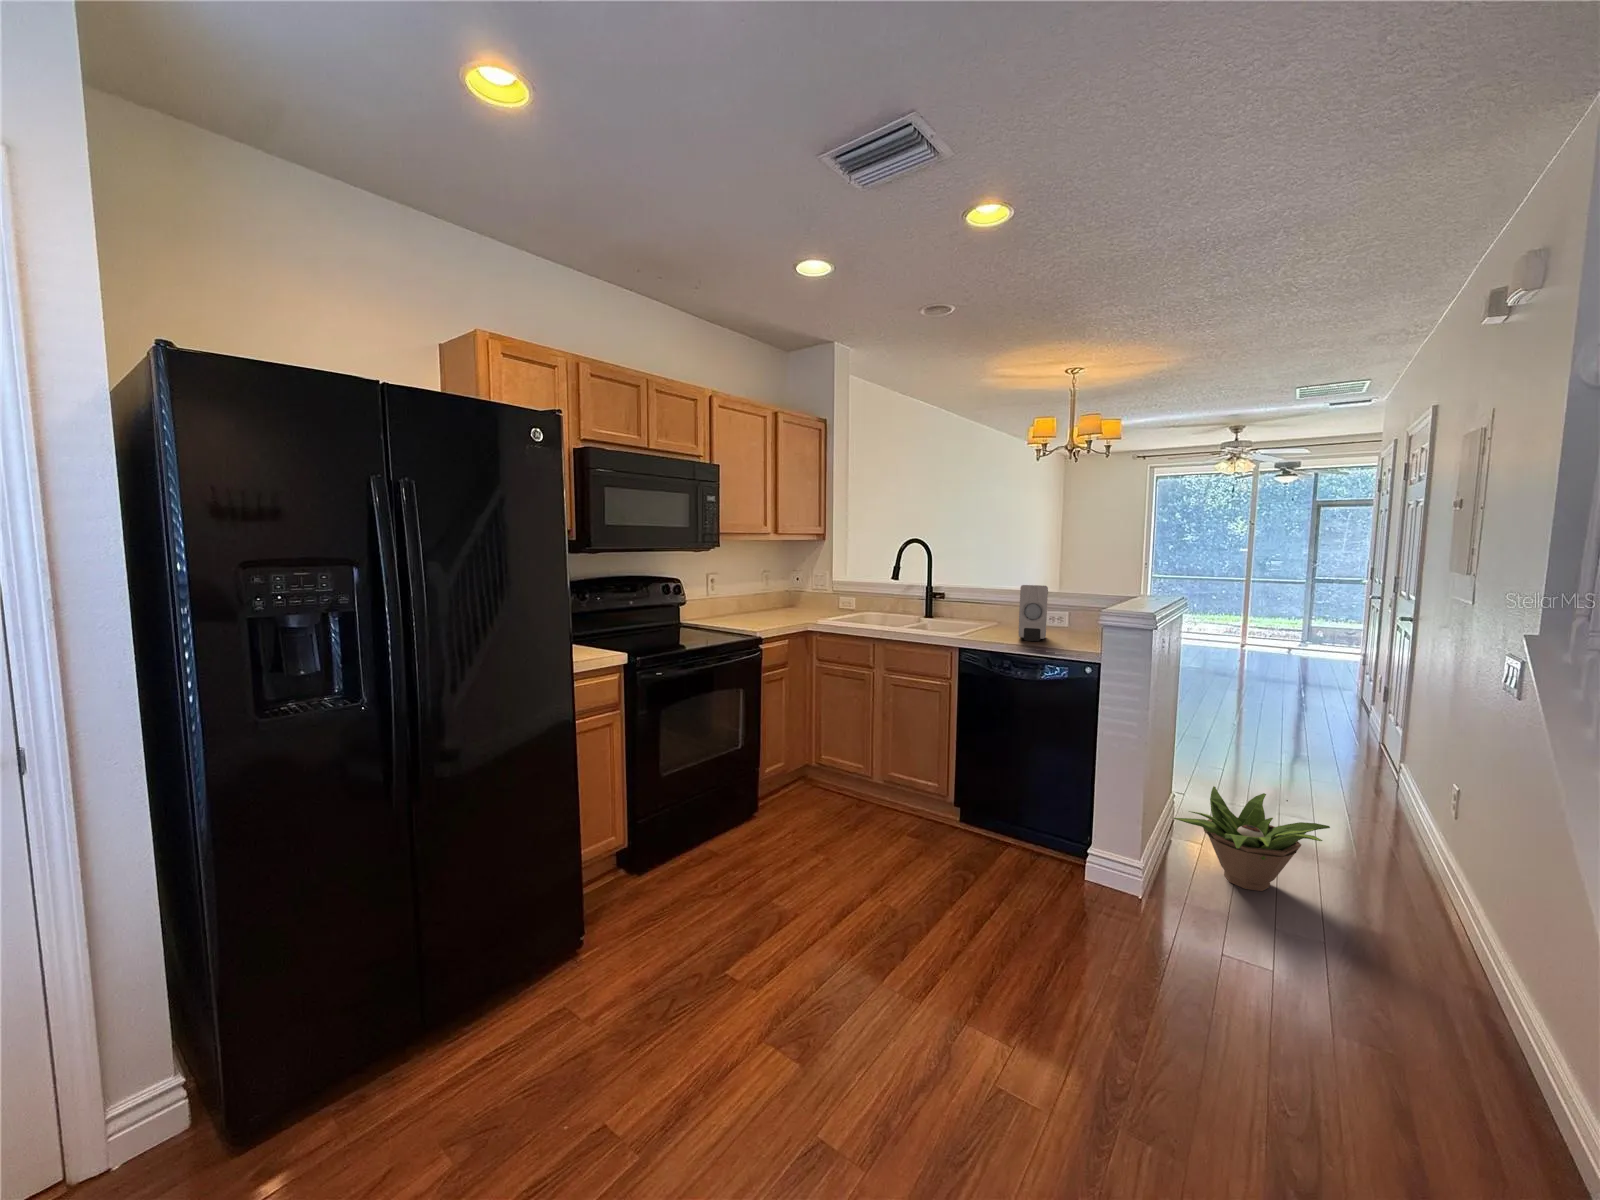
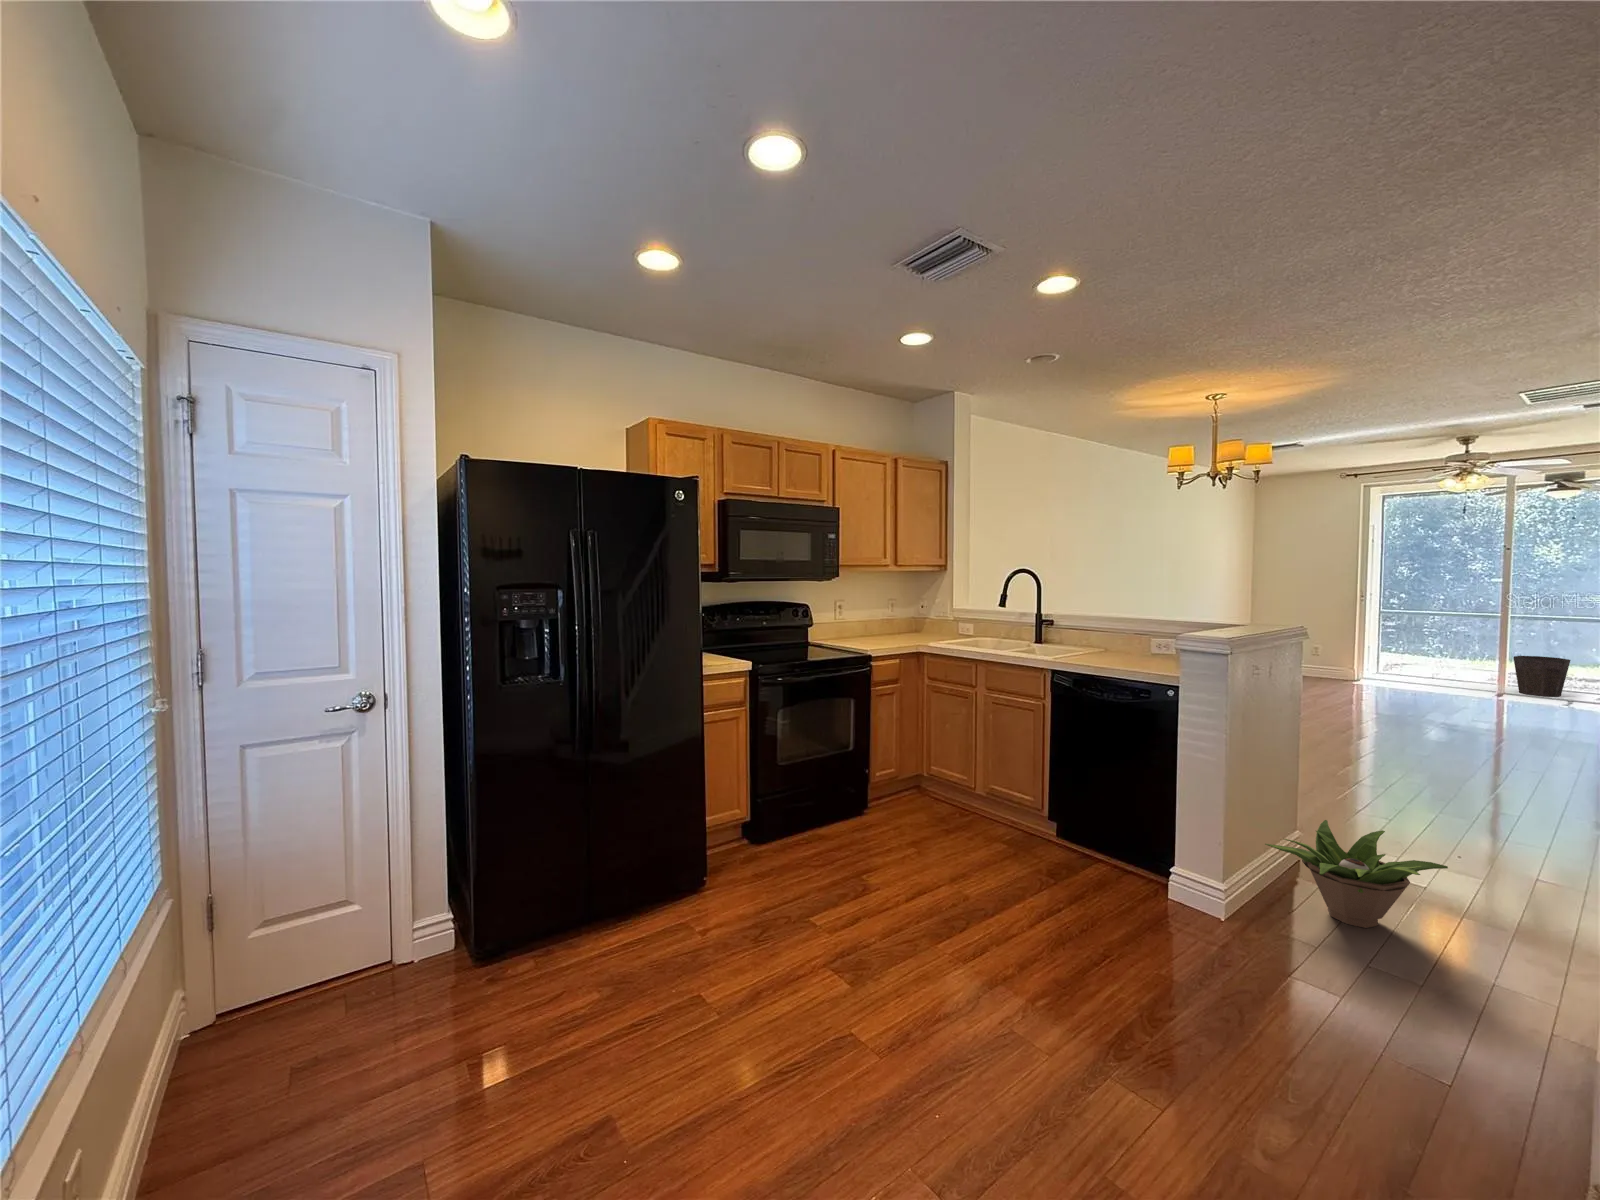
soap dispenser: present [1018,585,1048,641] -> none [1108,611,1141,665]
waste bin: none [1257,613,1295,646] -> present [1513,656,1571,697]

